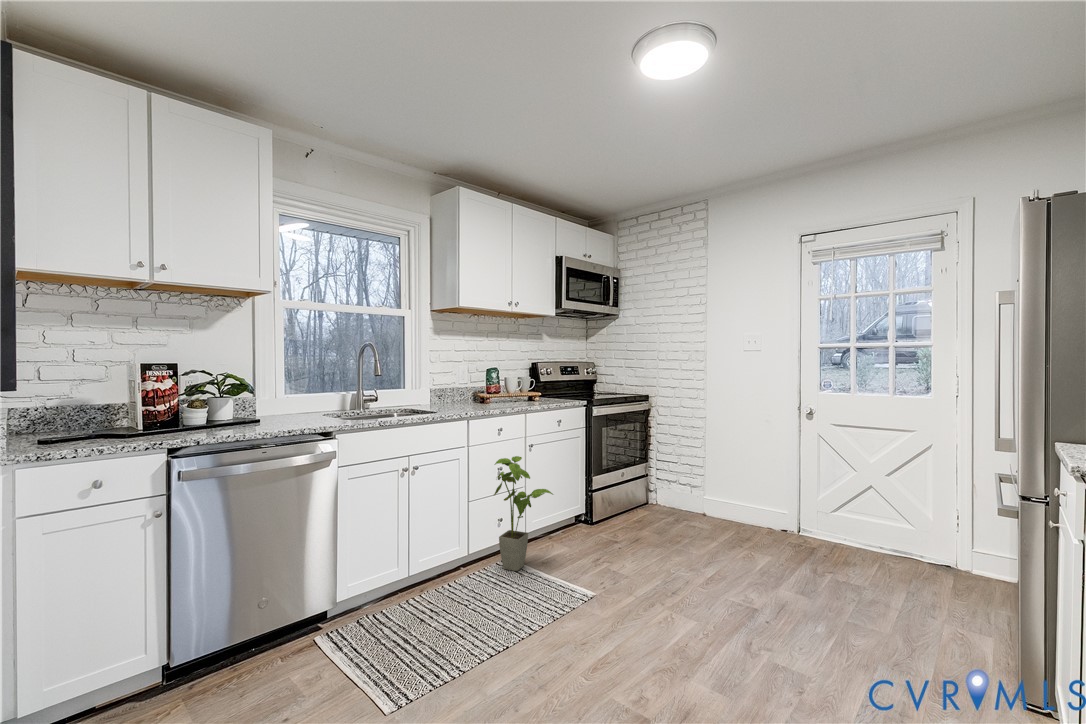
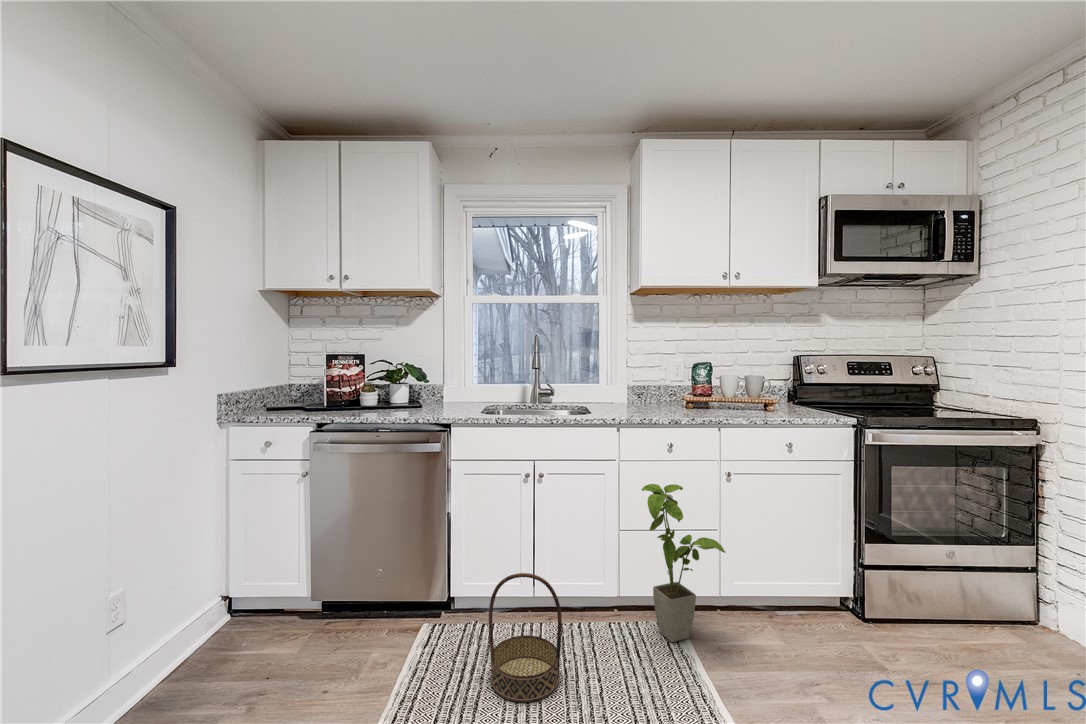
basket: none [424,539,480,641] -> present [489,573,562,702]

